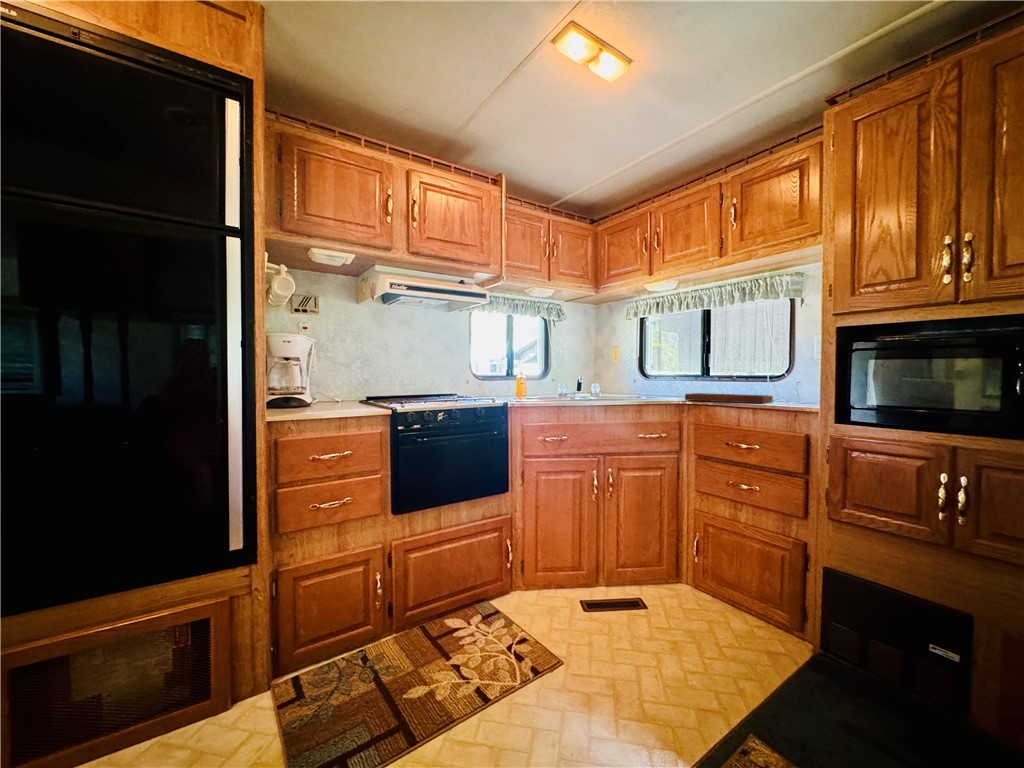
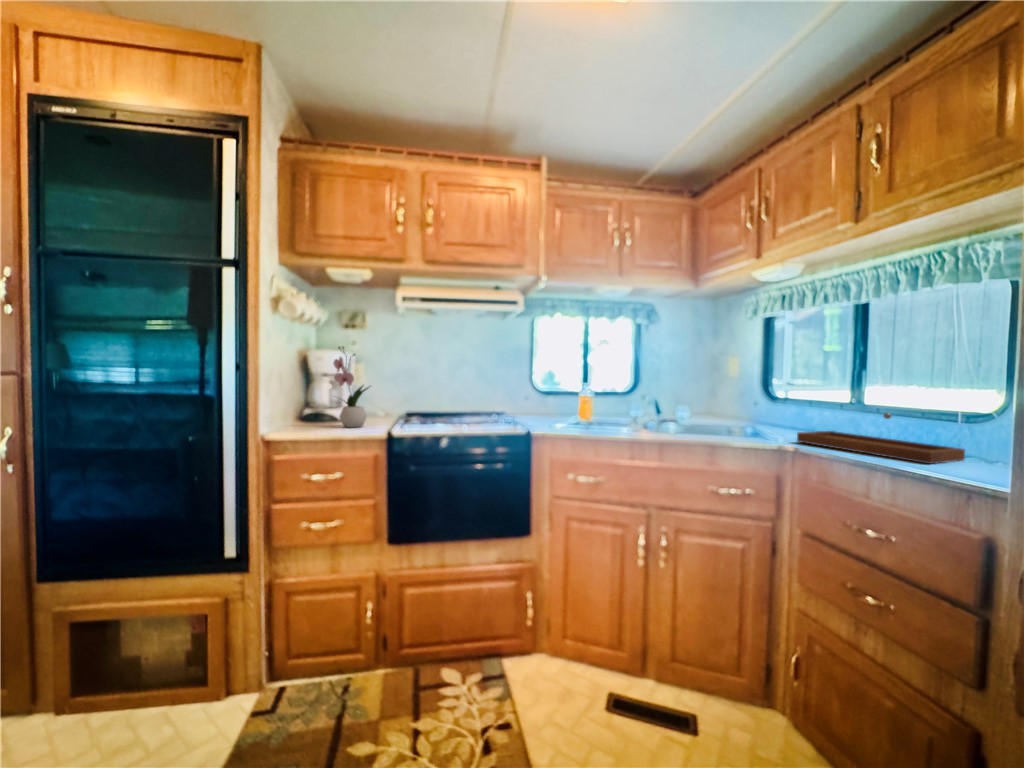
flower arrangement: none [329,327,367,407] -> present [334,347,368,428]

